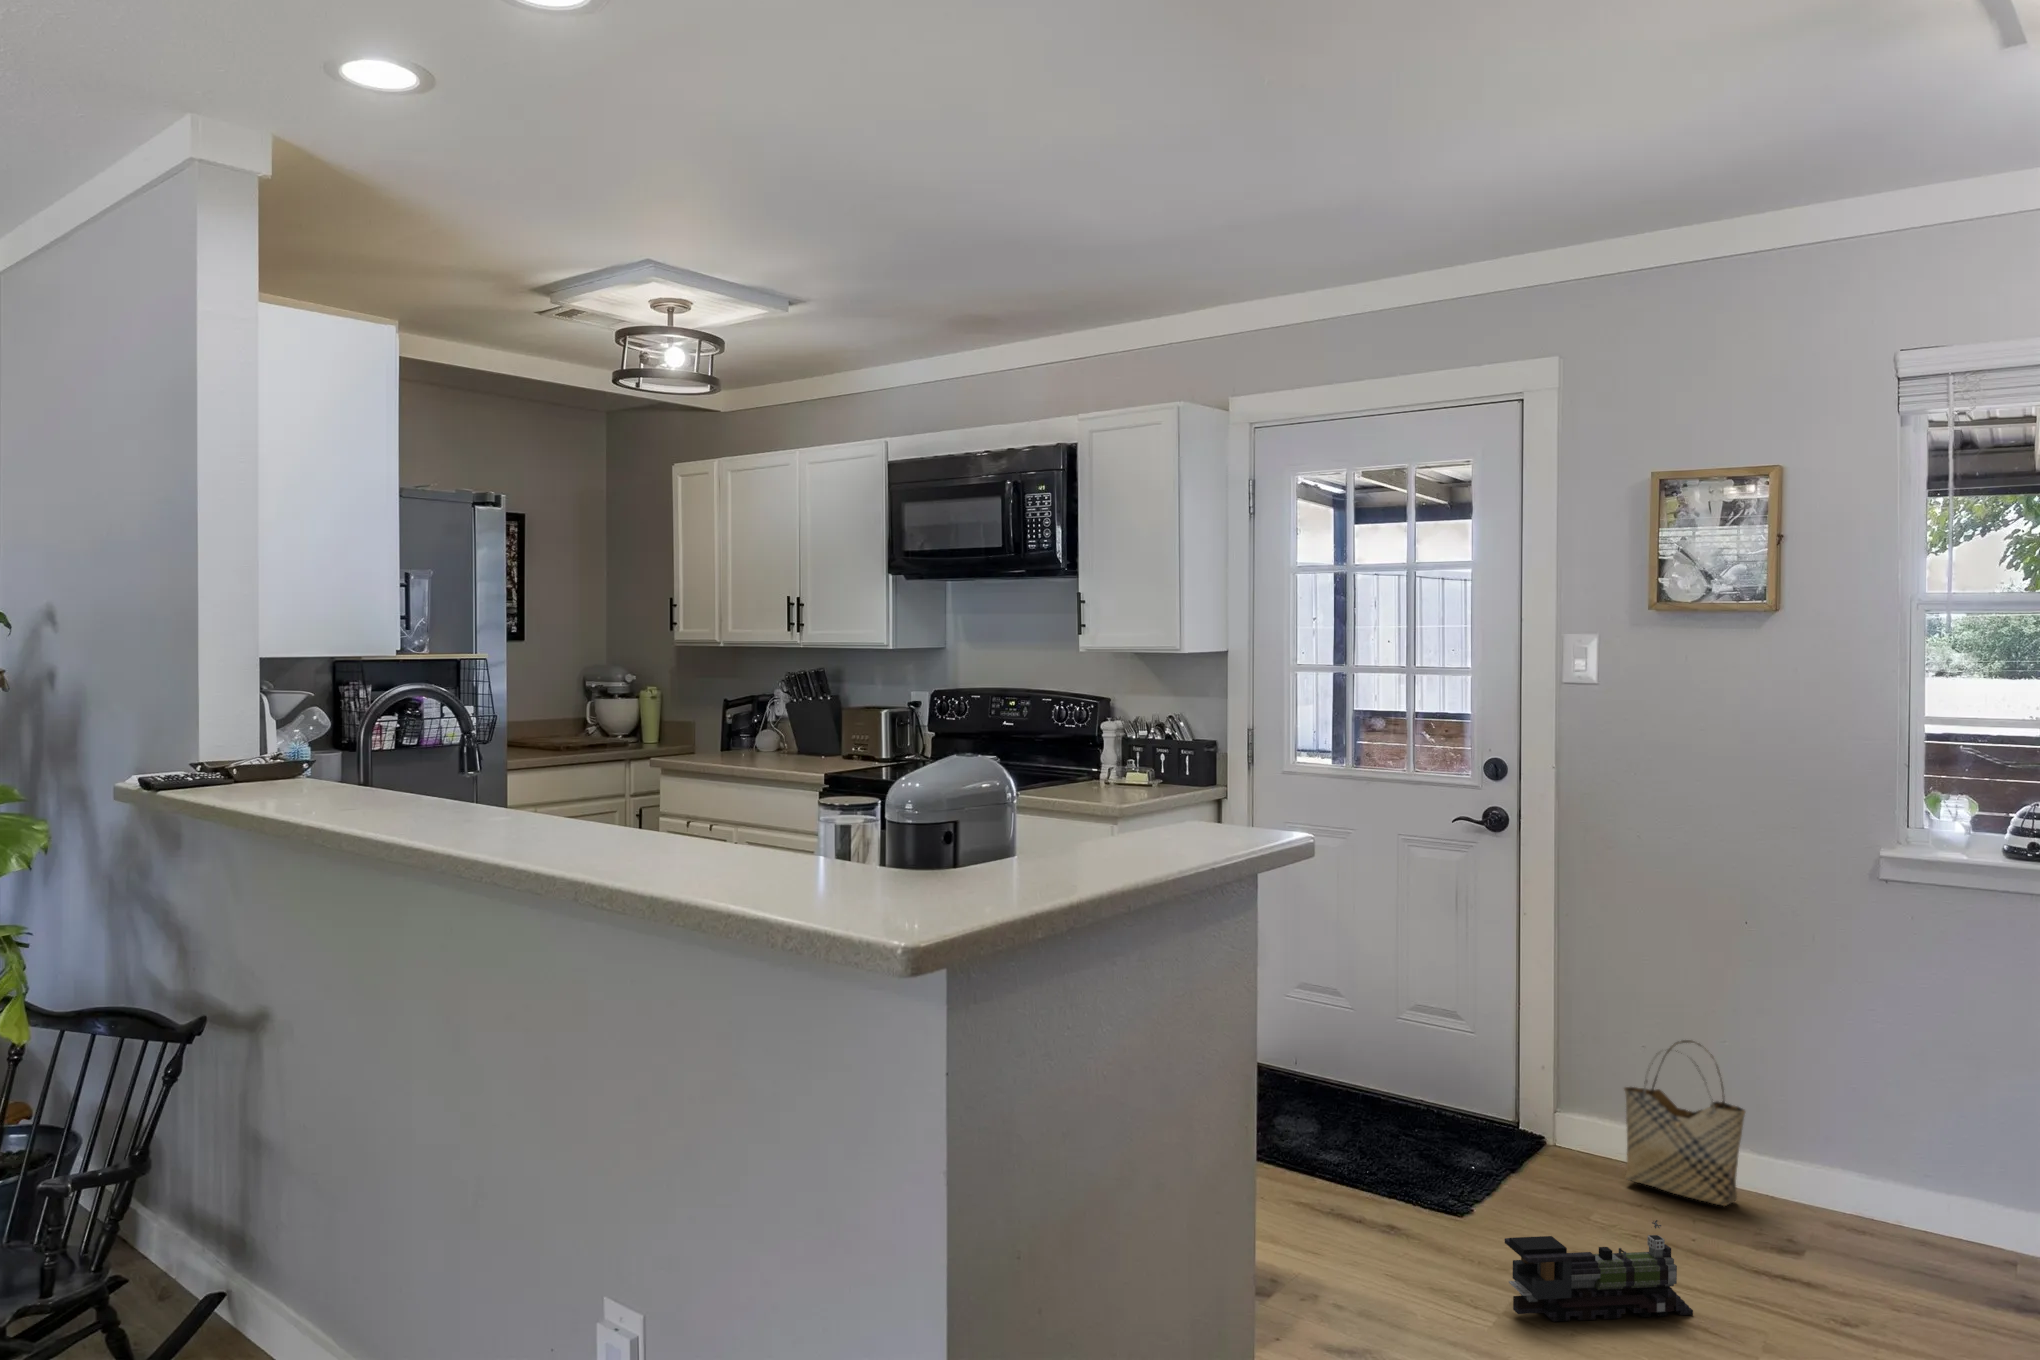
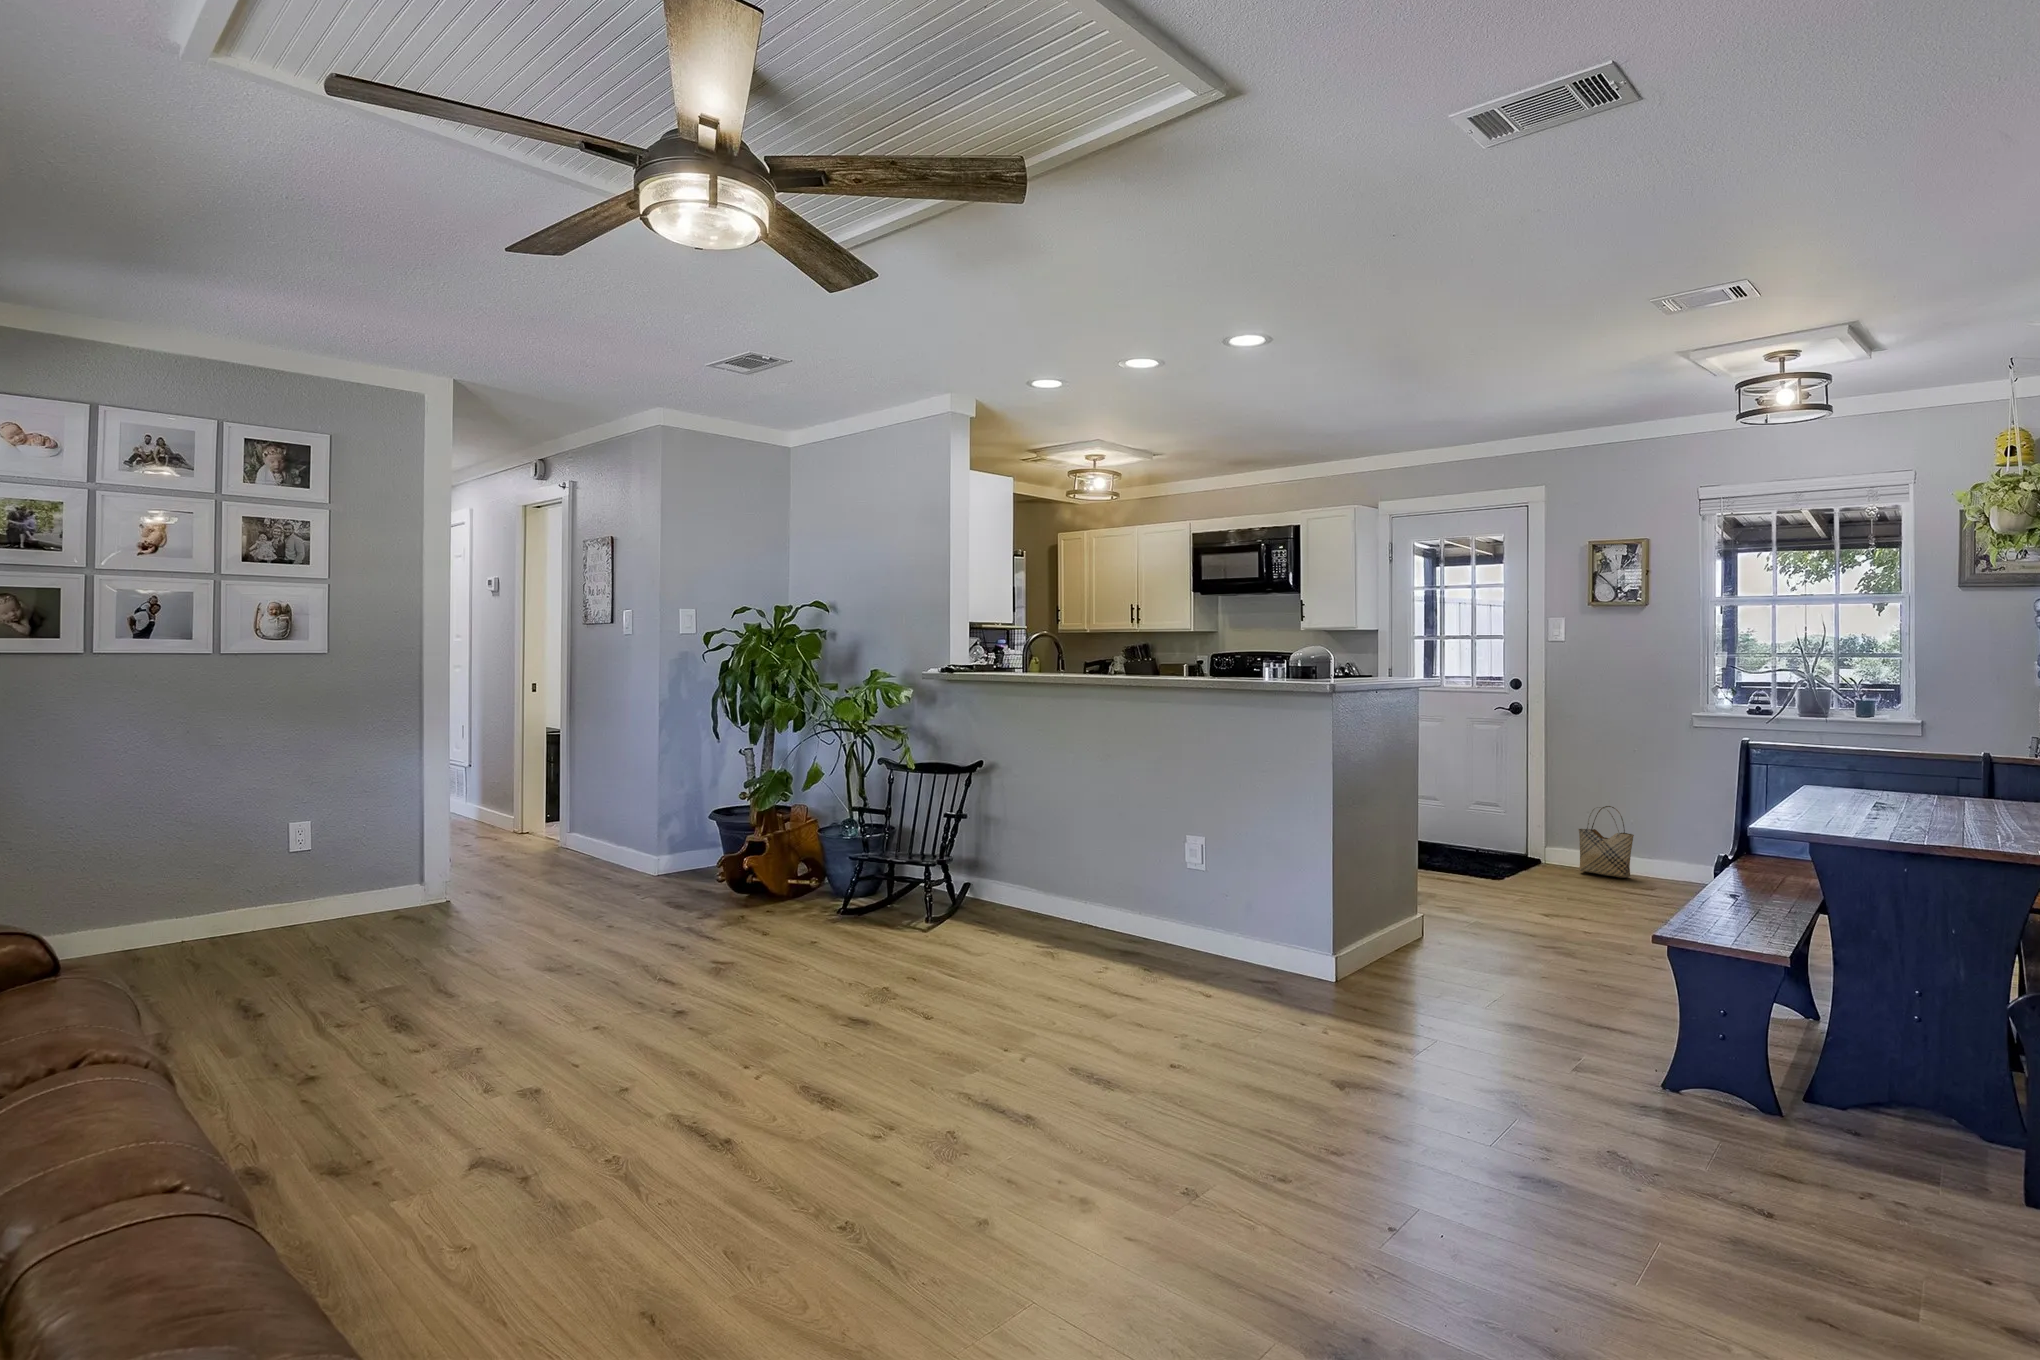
toy train: present [1505,1220,1693,1322] -> none [1523,864,1604,905]

